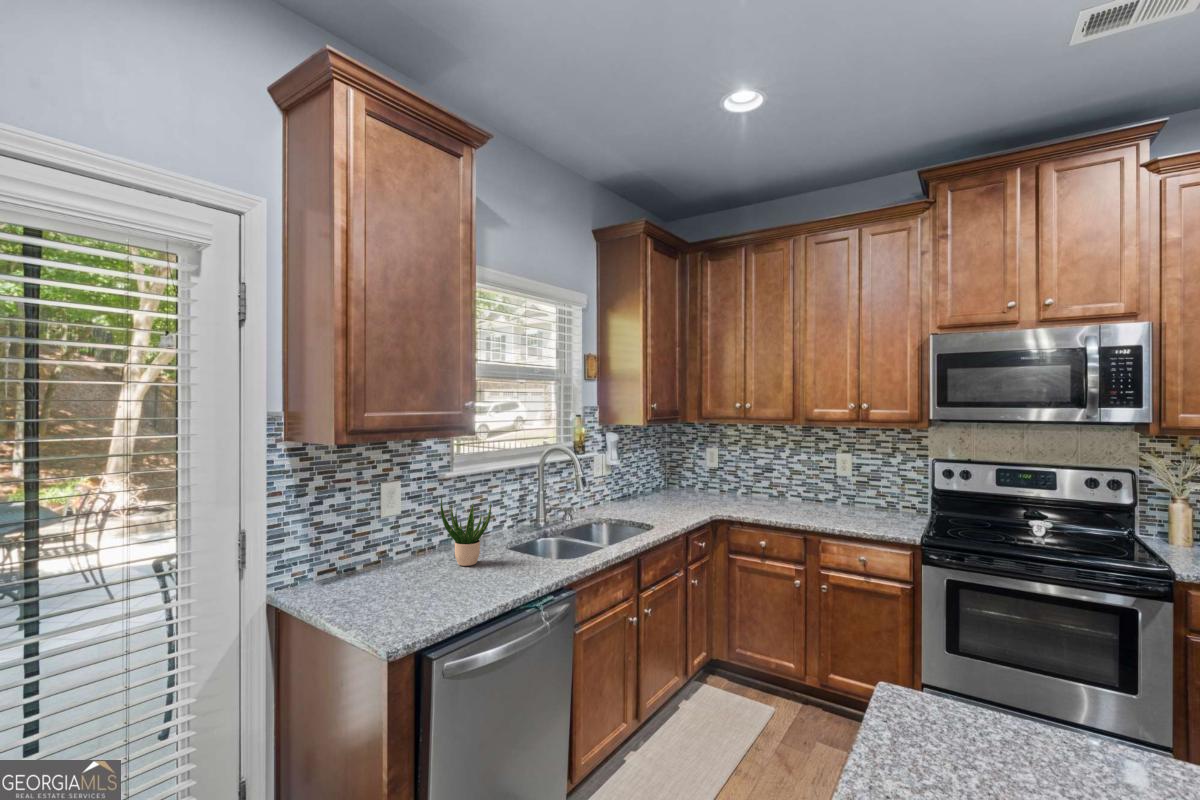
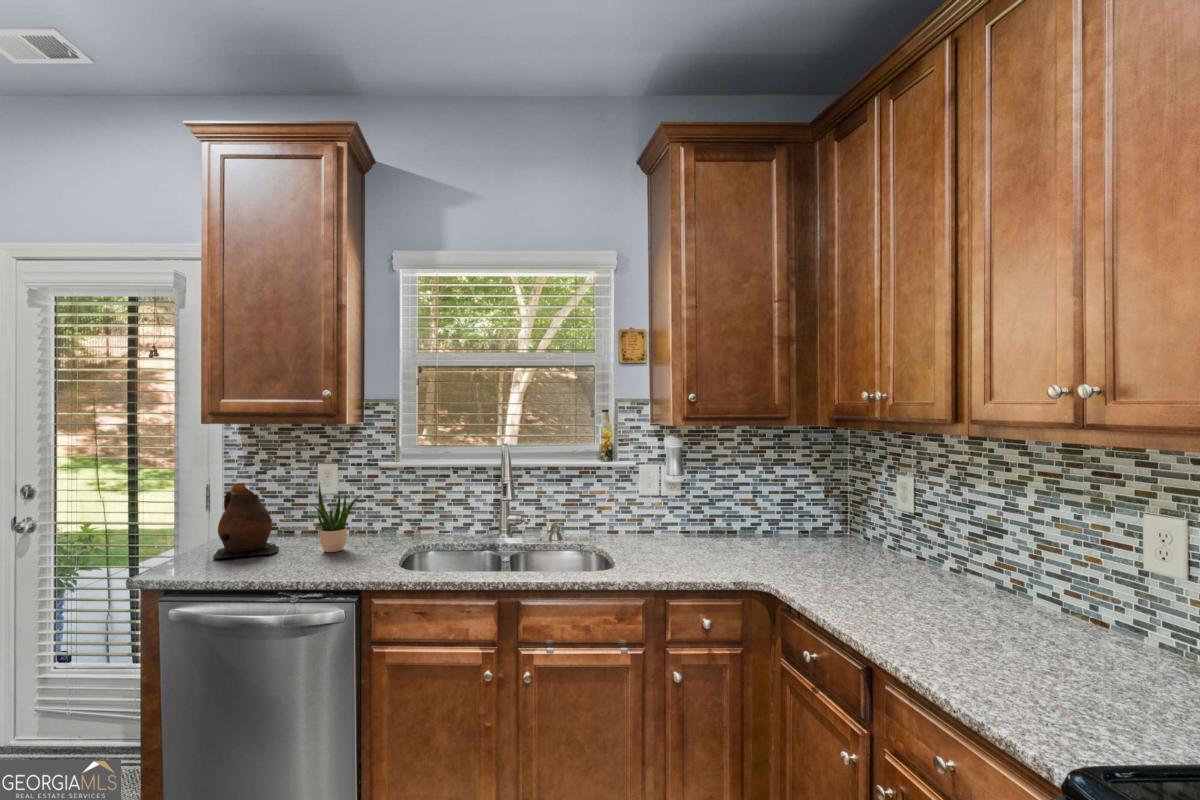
ceramic pitcher: none [357,511,436,600] -> present [213,483,279,558]

